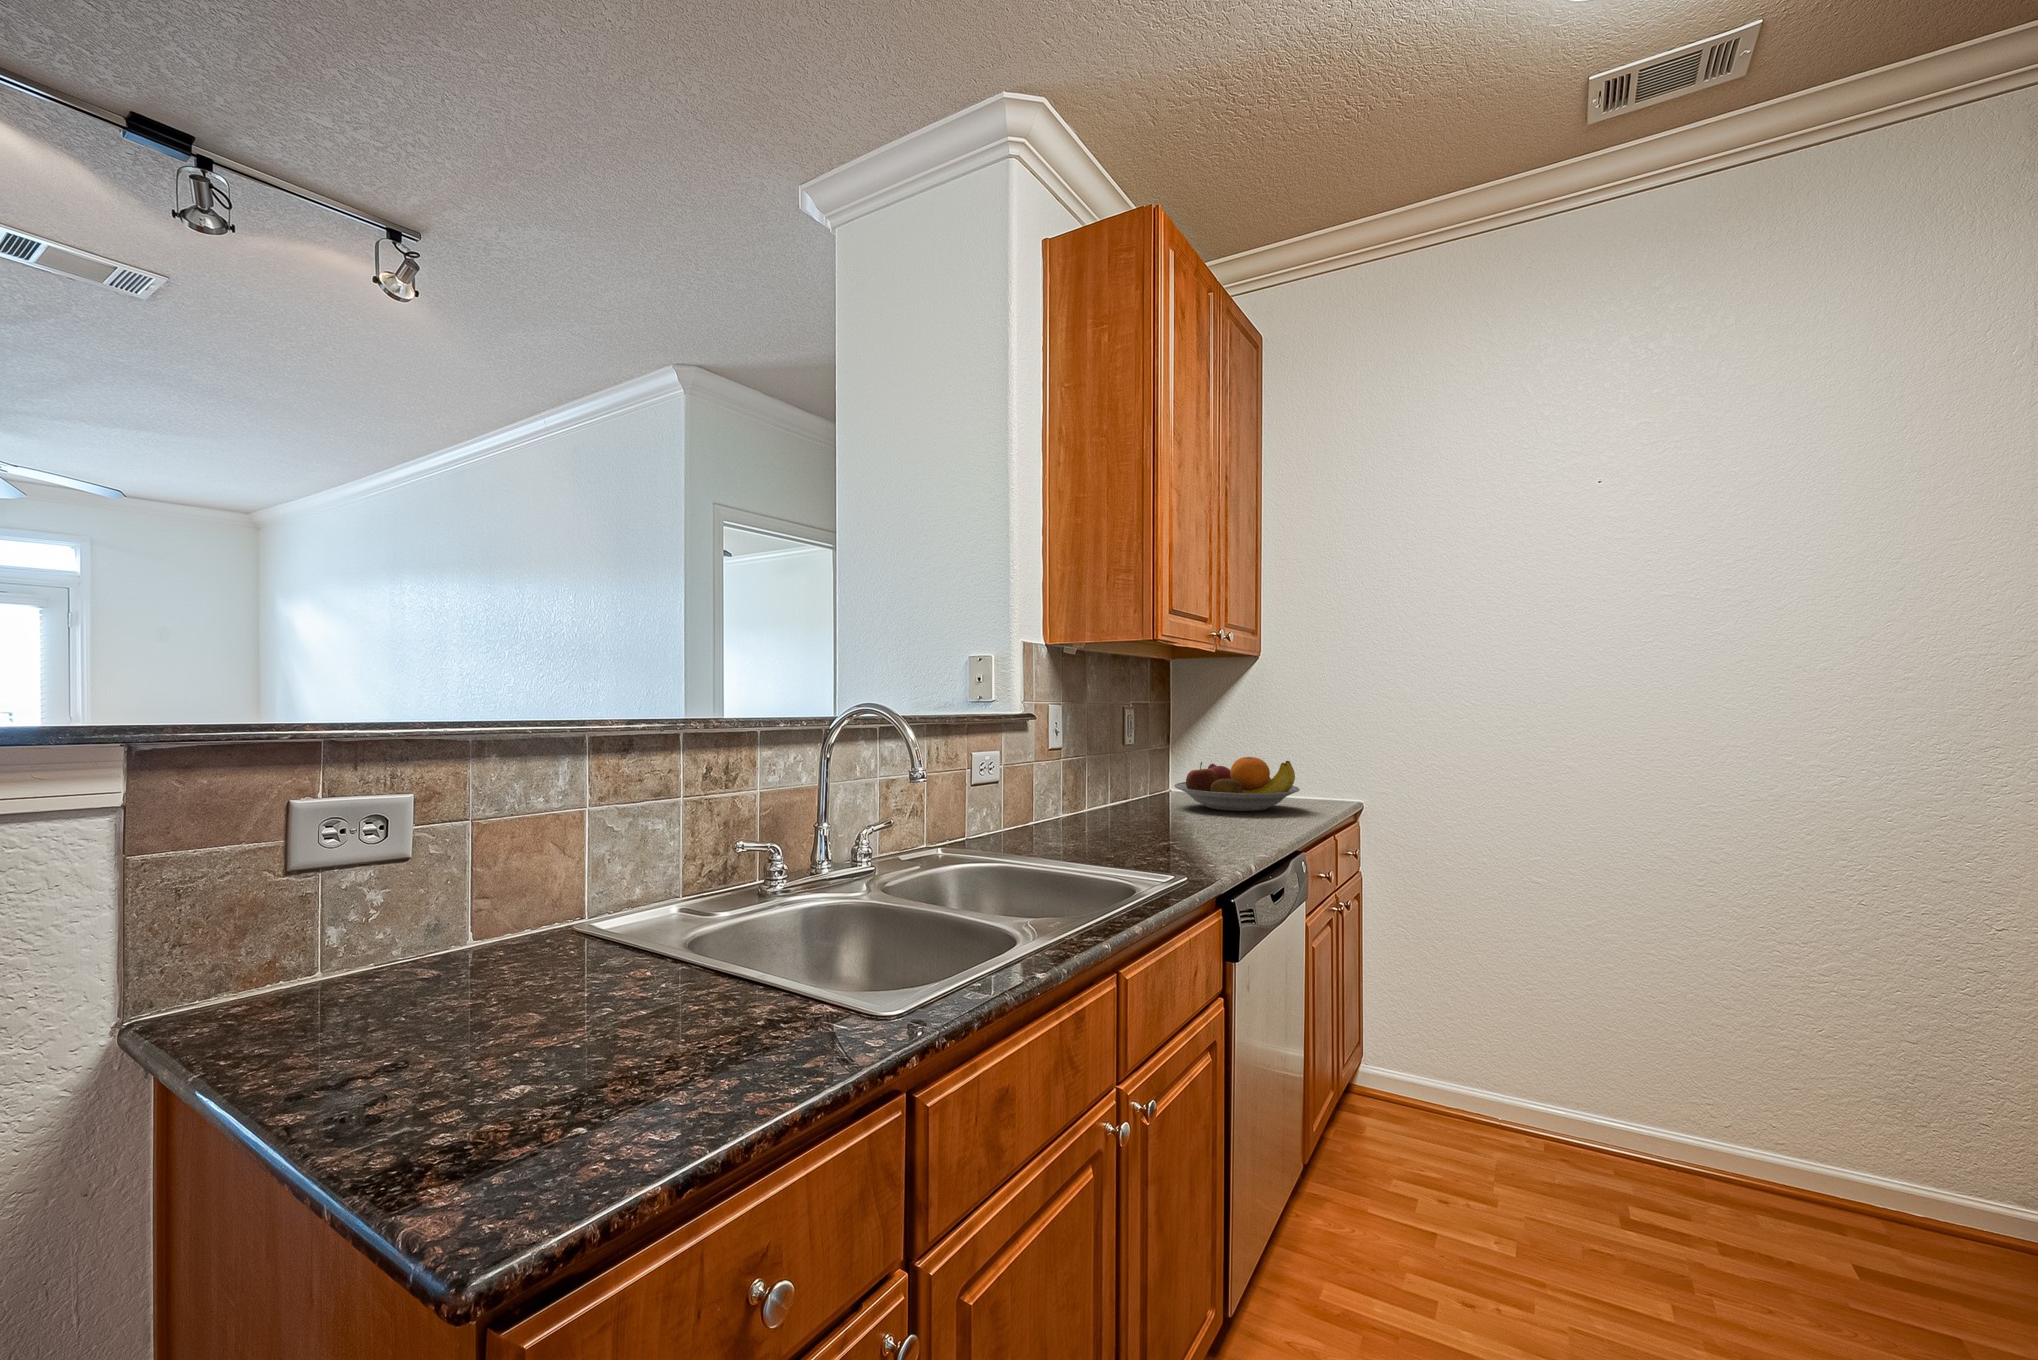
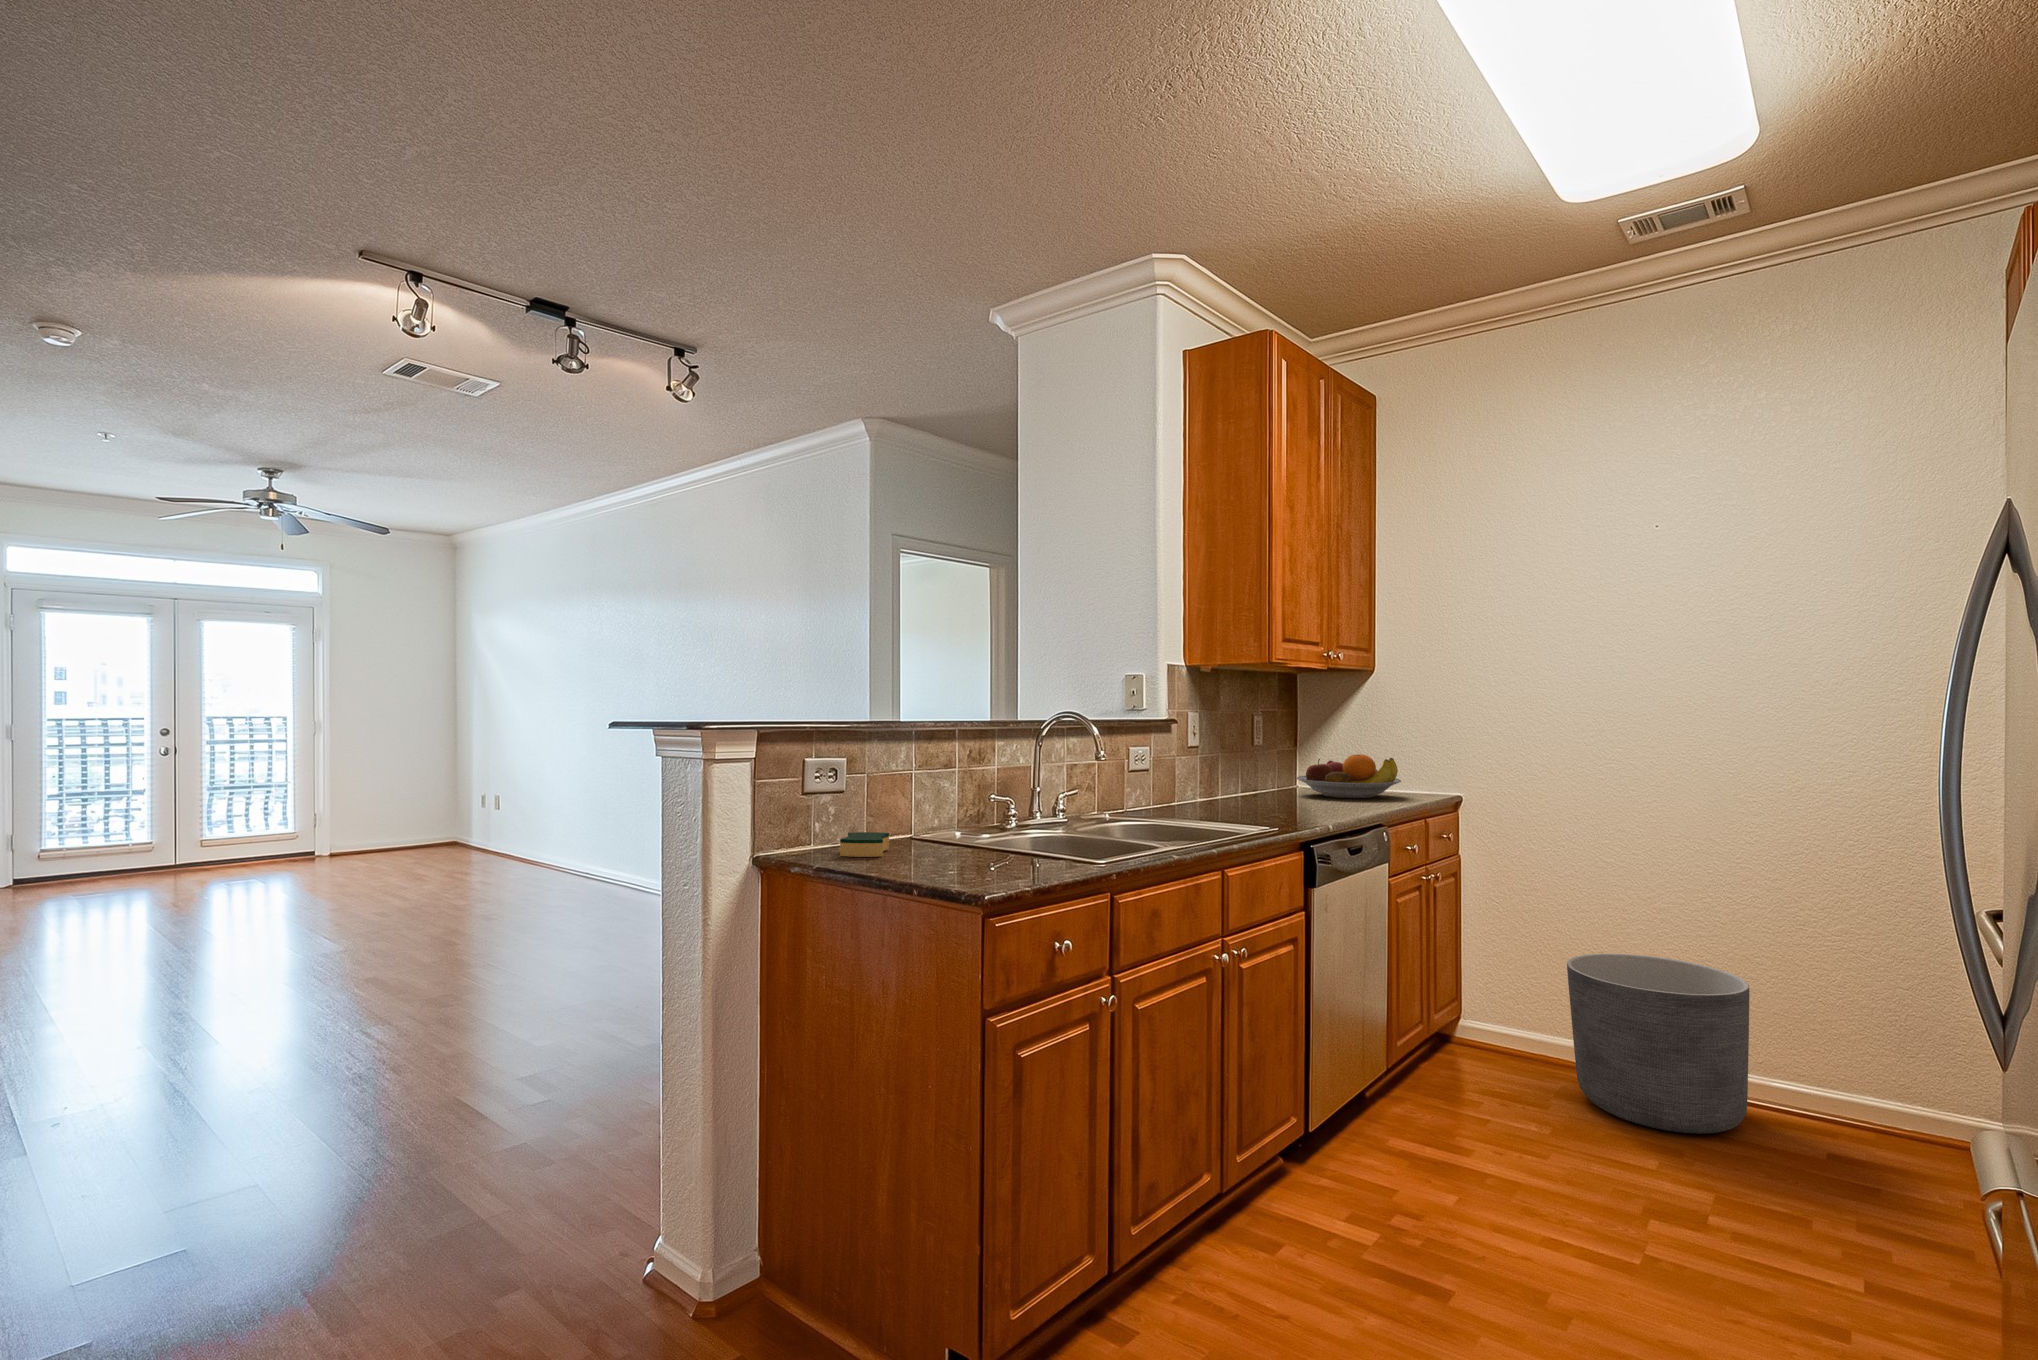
sponge: none [365,931,500,997] -> present [840,832,889,857]
planter: none [1518,1004,1763,1263] -> present [1567,954,1749,1134]

